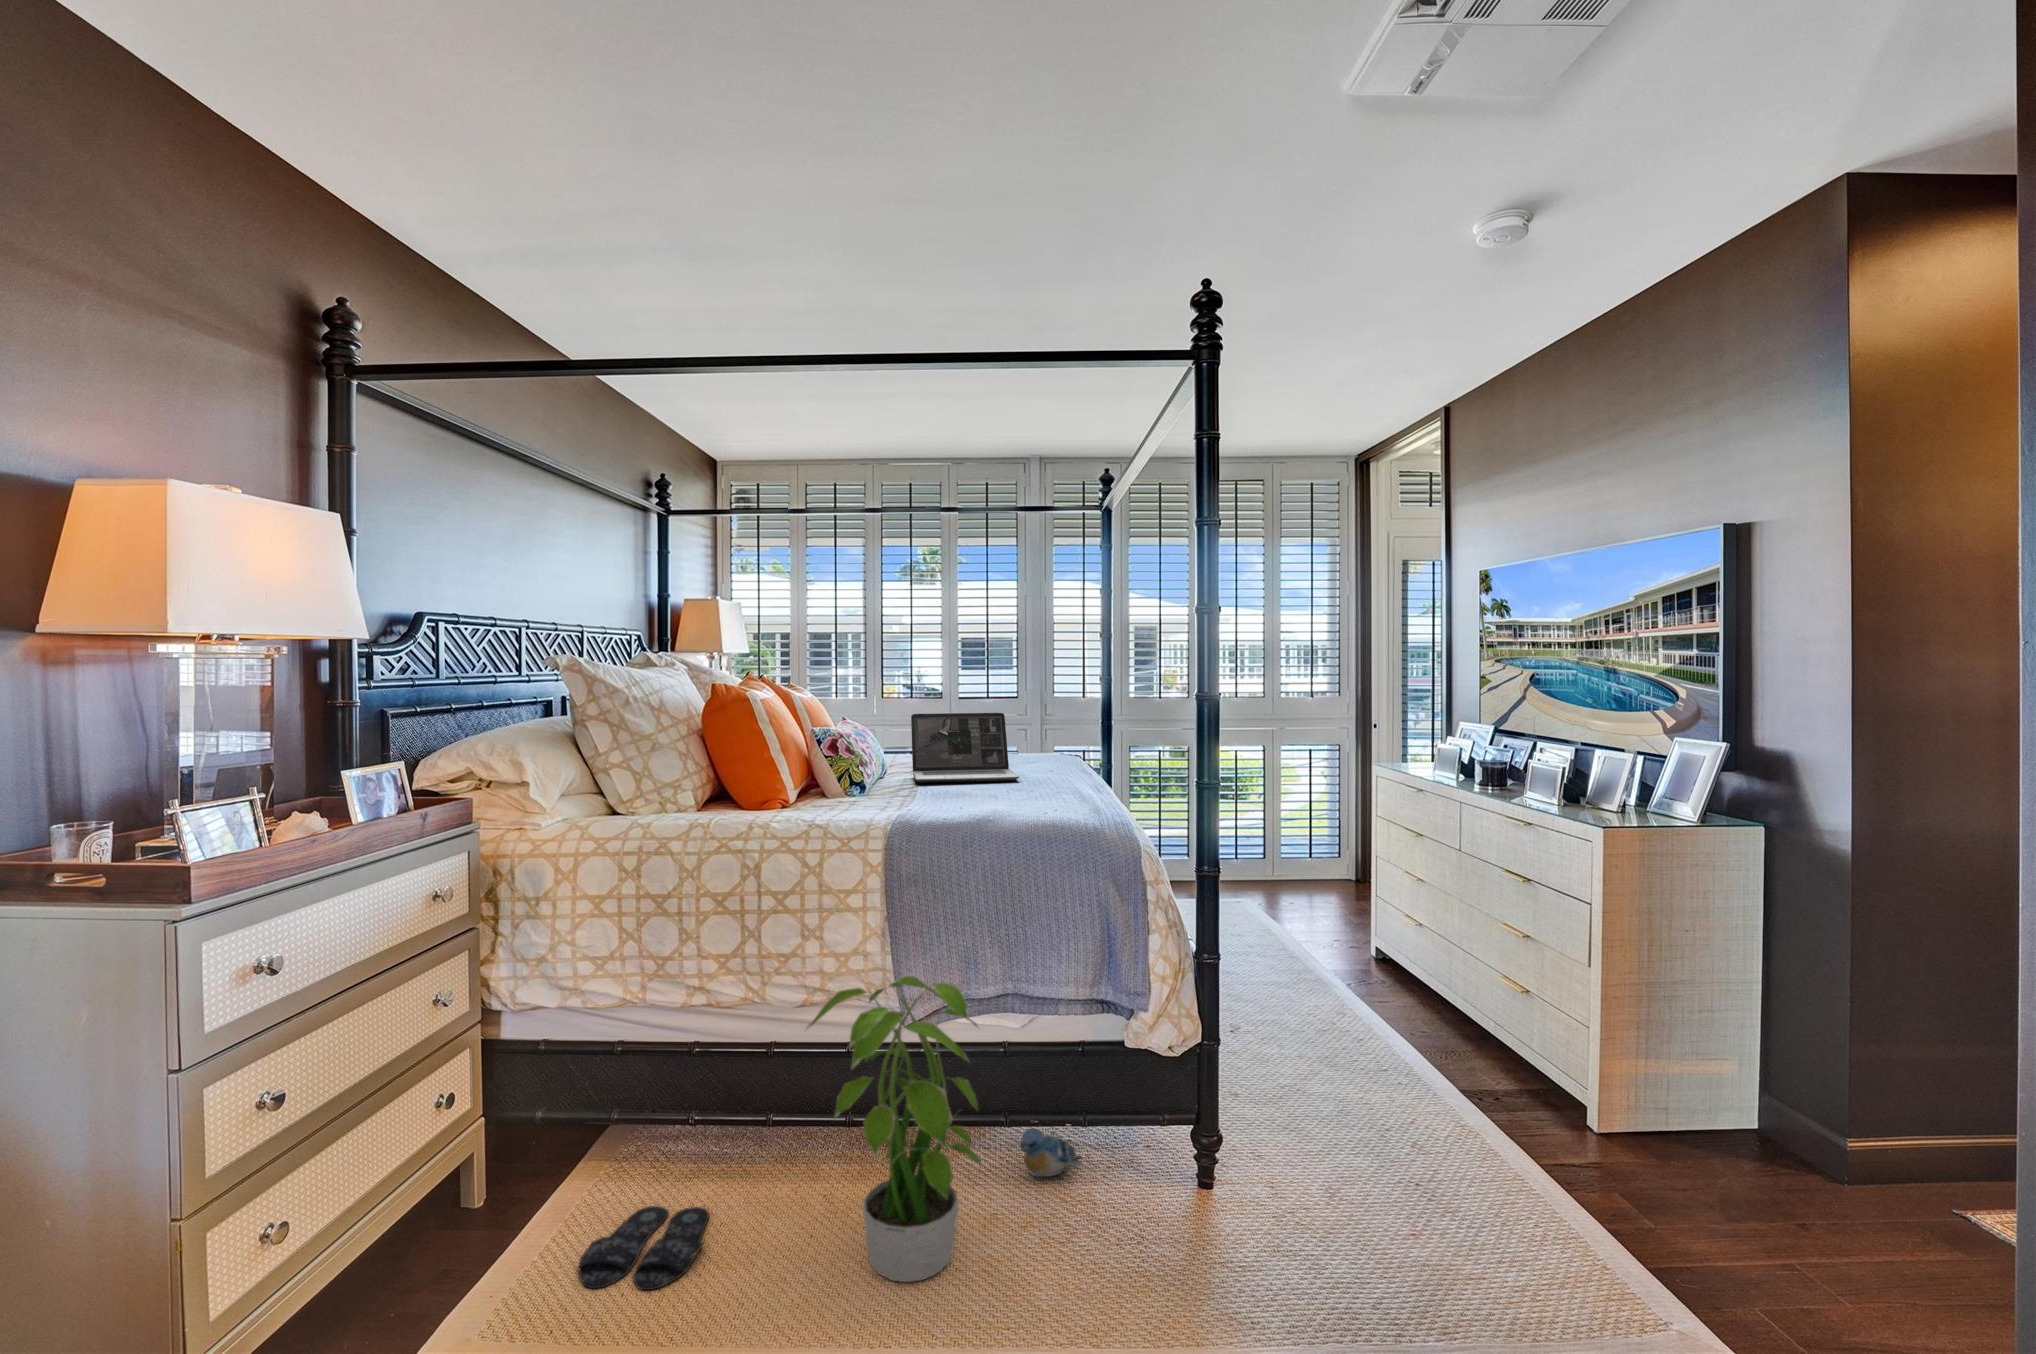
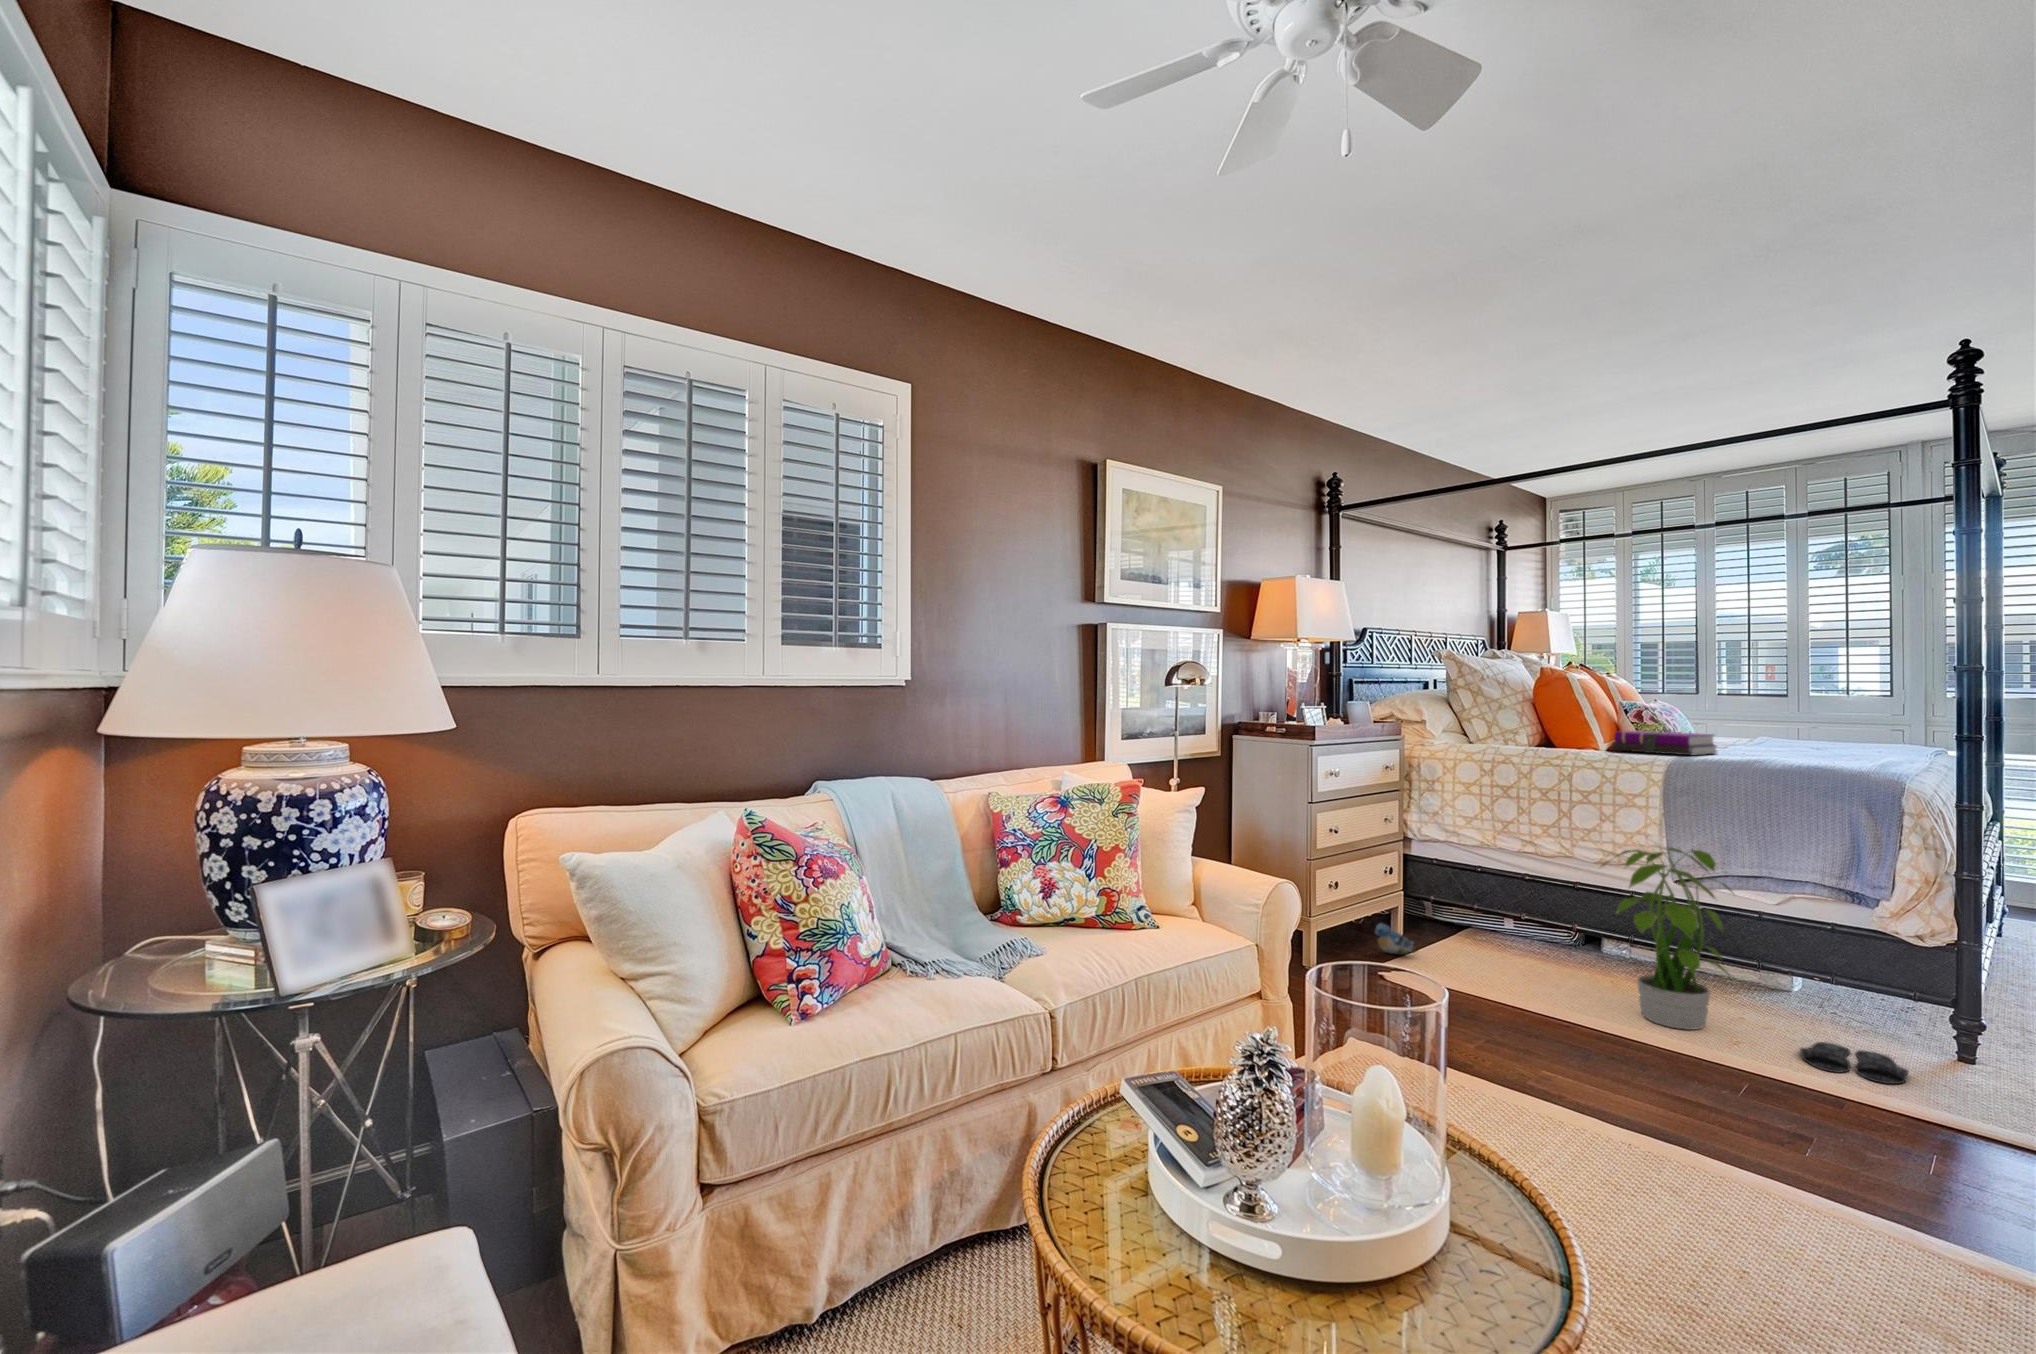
laptop: present [911,713,1019,783] -> none [1712,697,1818,752]
notebook: none [811,774,935,813] -> present [1612,731,1717,756]
plush toy: present [1020,1128,1083,1177] -> present [1375,923,1416,955]
slippers: present [579,1206,709,1290] -> present [1800,1042,1908,1084]

